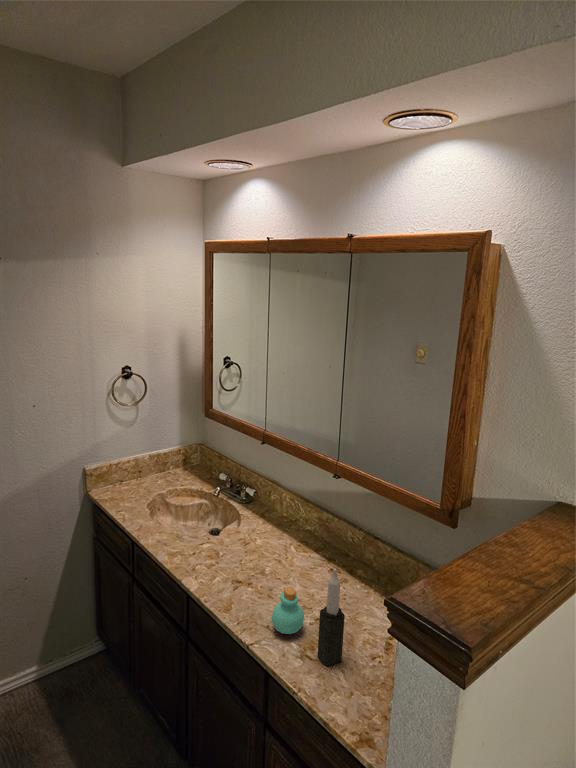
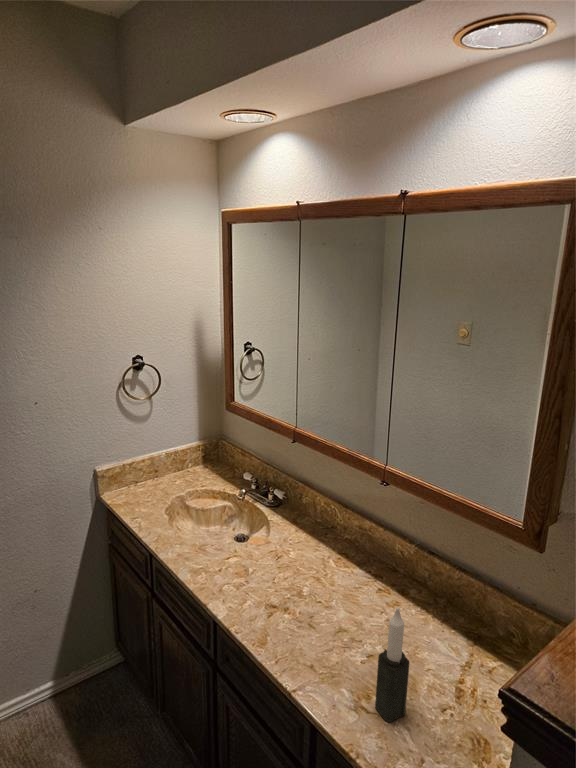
perfume bottle: present [272,587,304,634] -> none [317,622,355,678]

